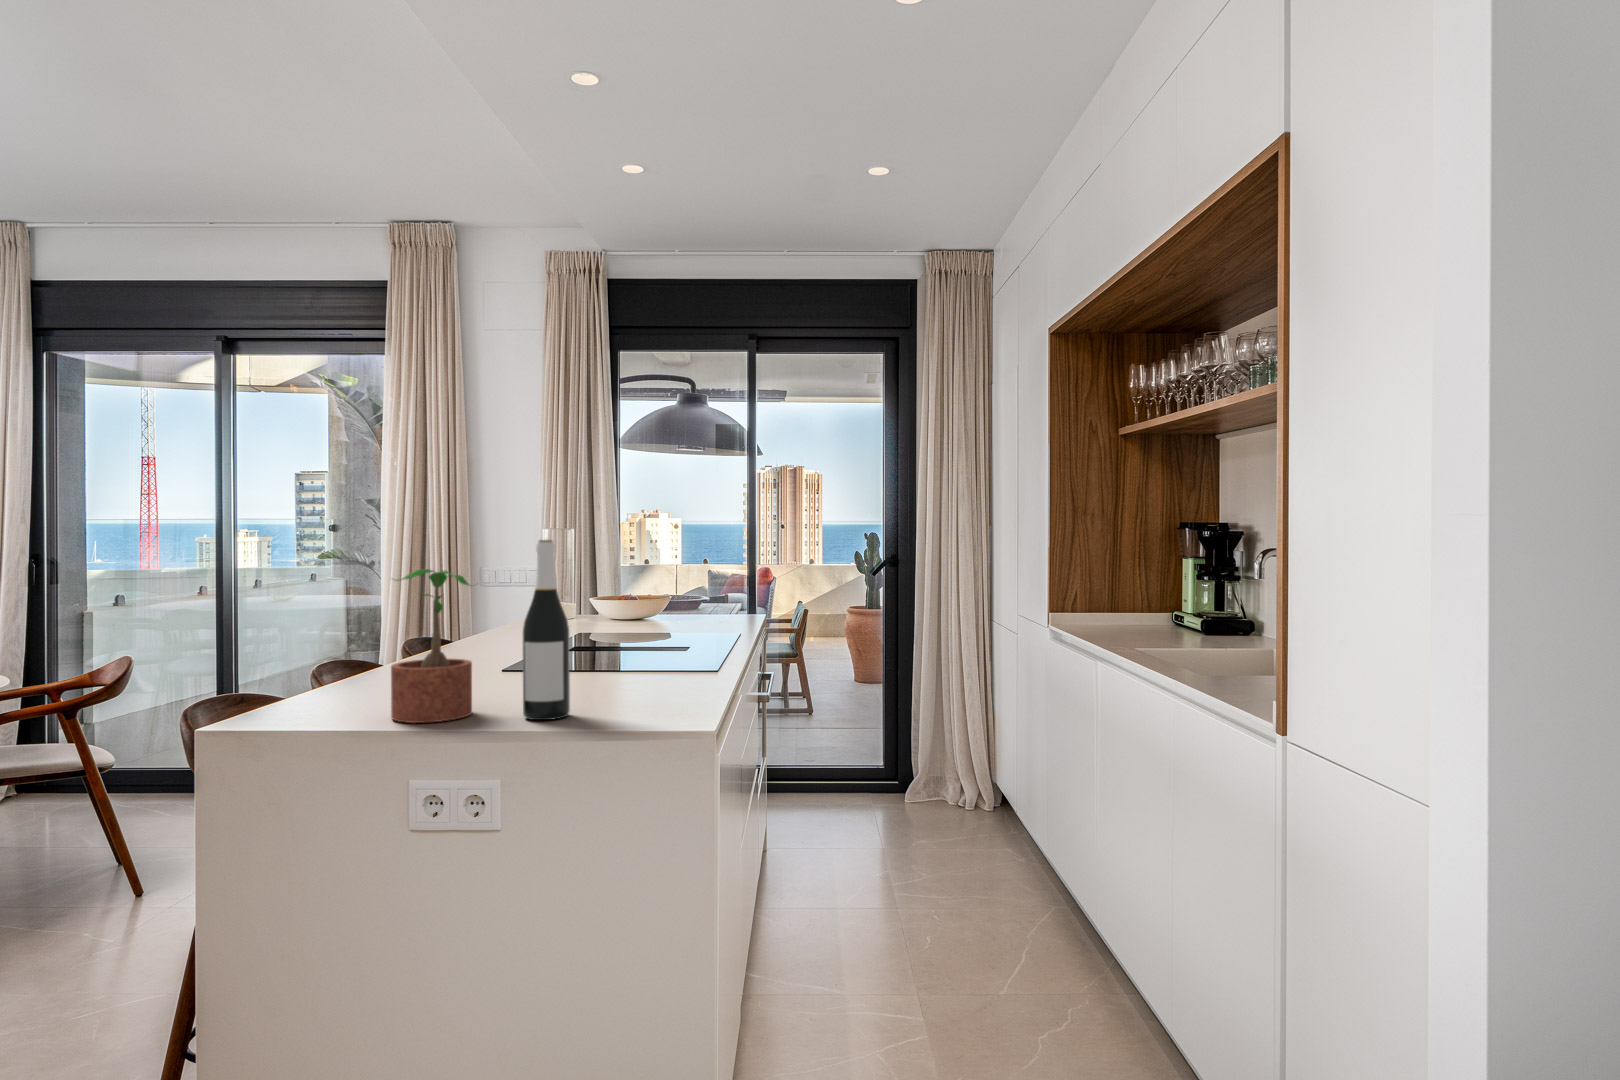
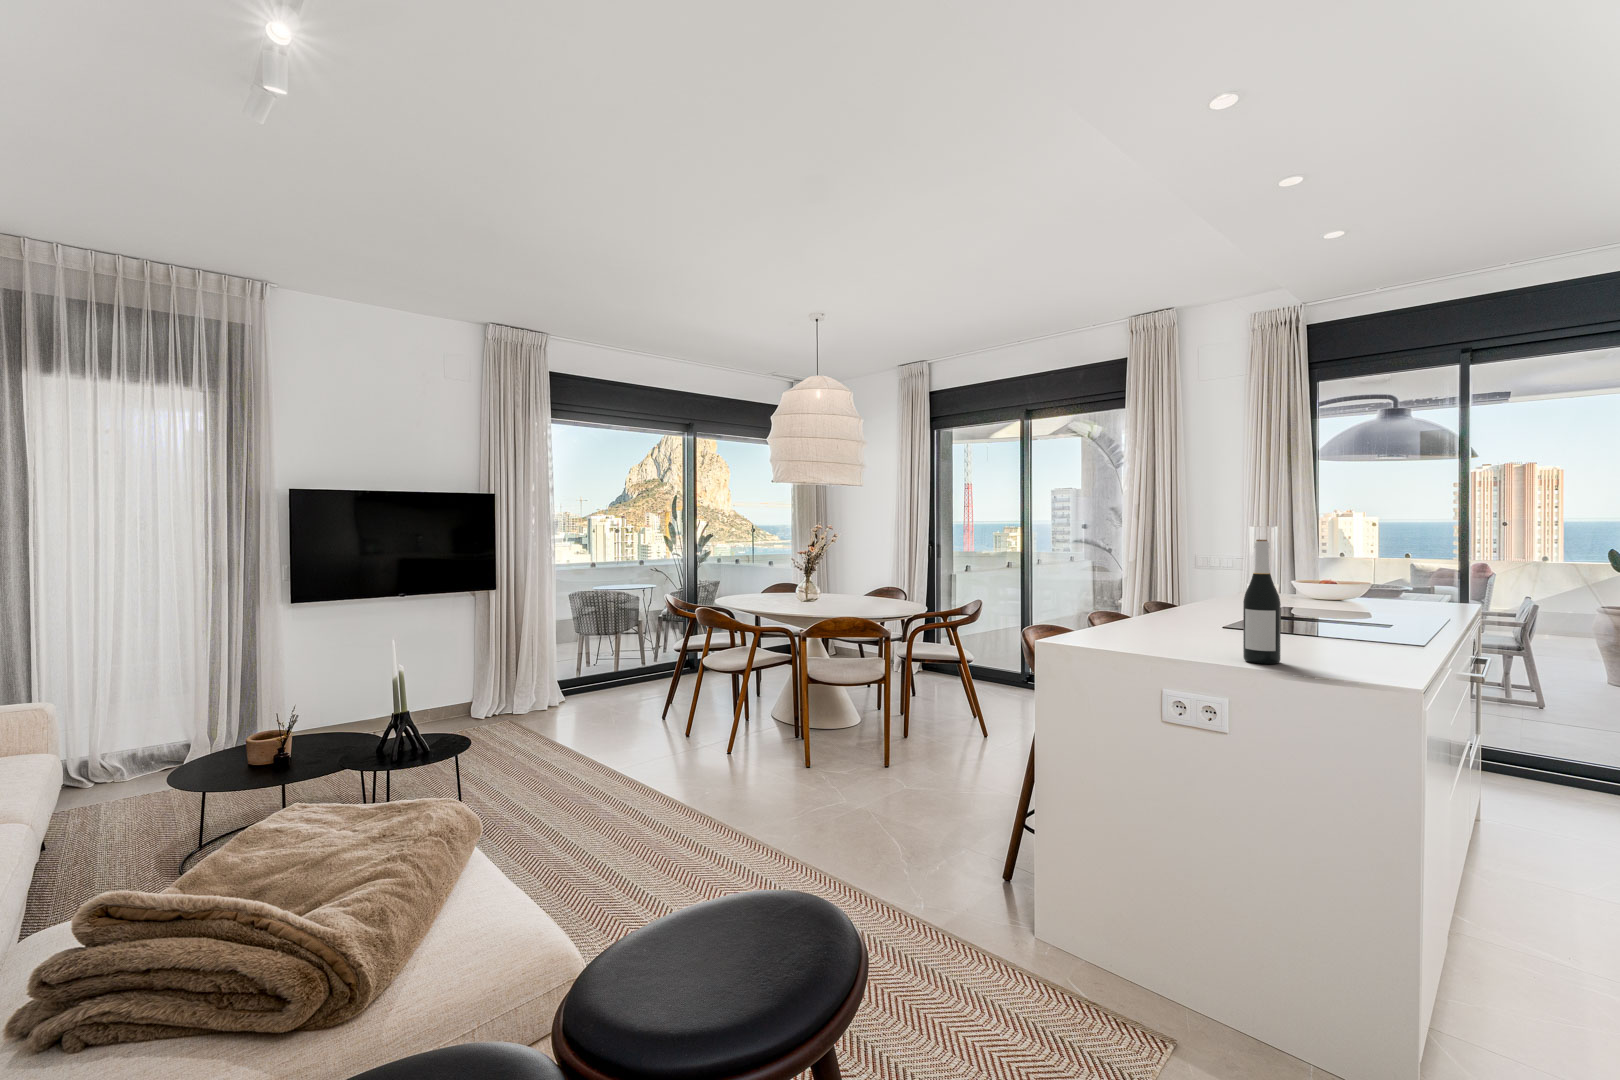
potted plant: present [391,569,472,723] -> none [1150,558,1210,655]

